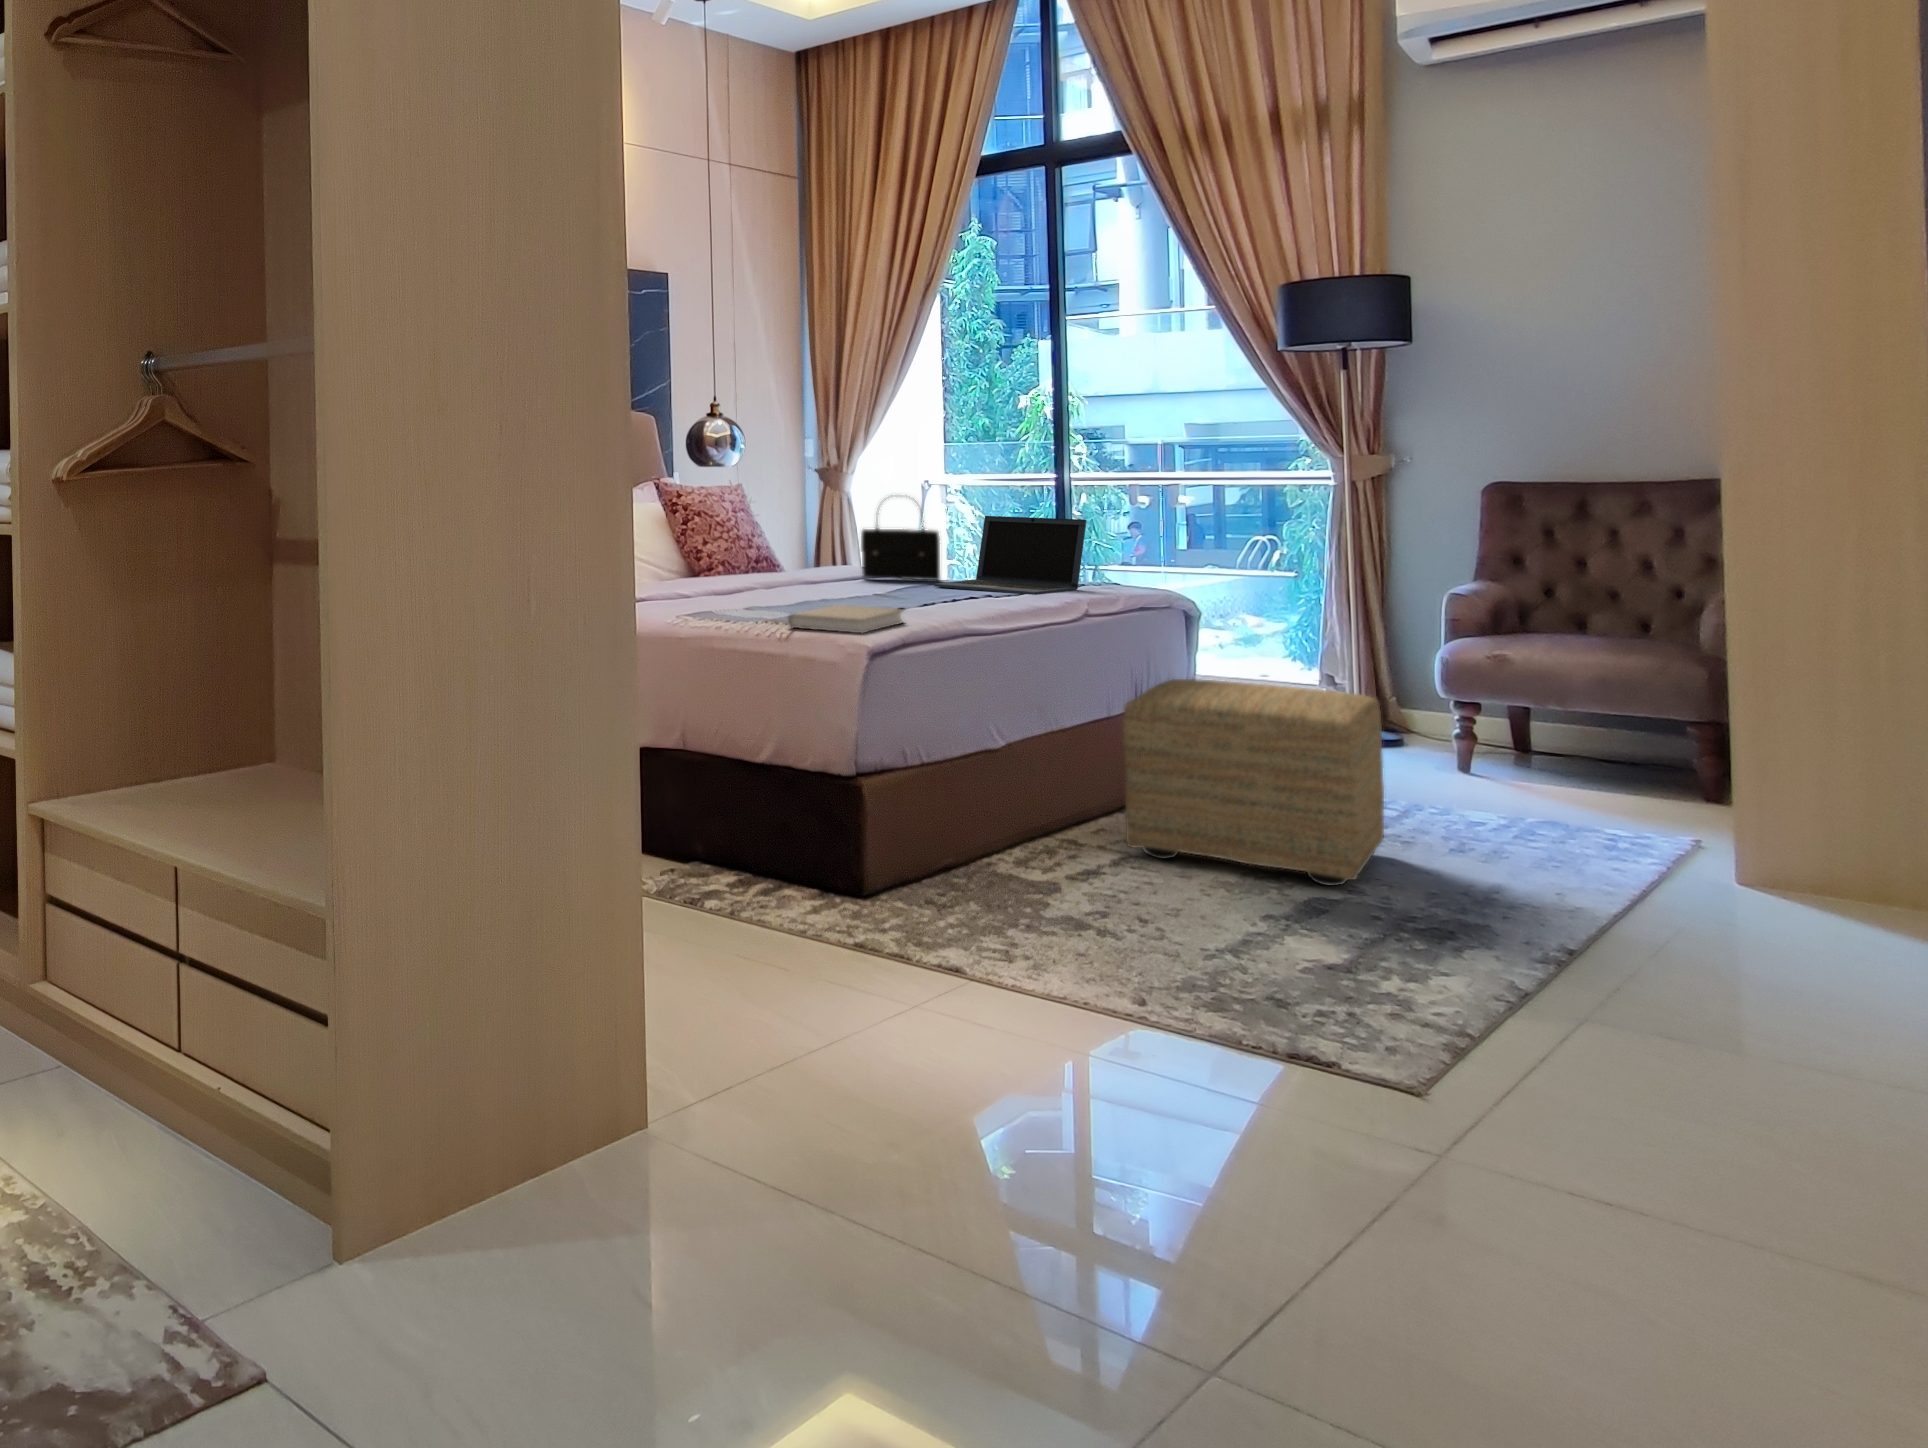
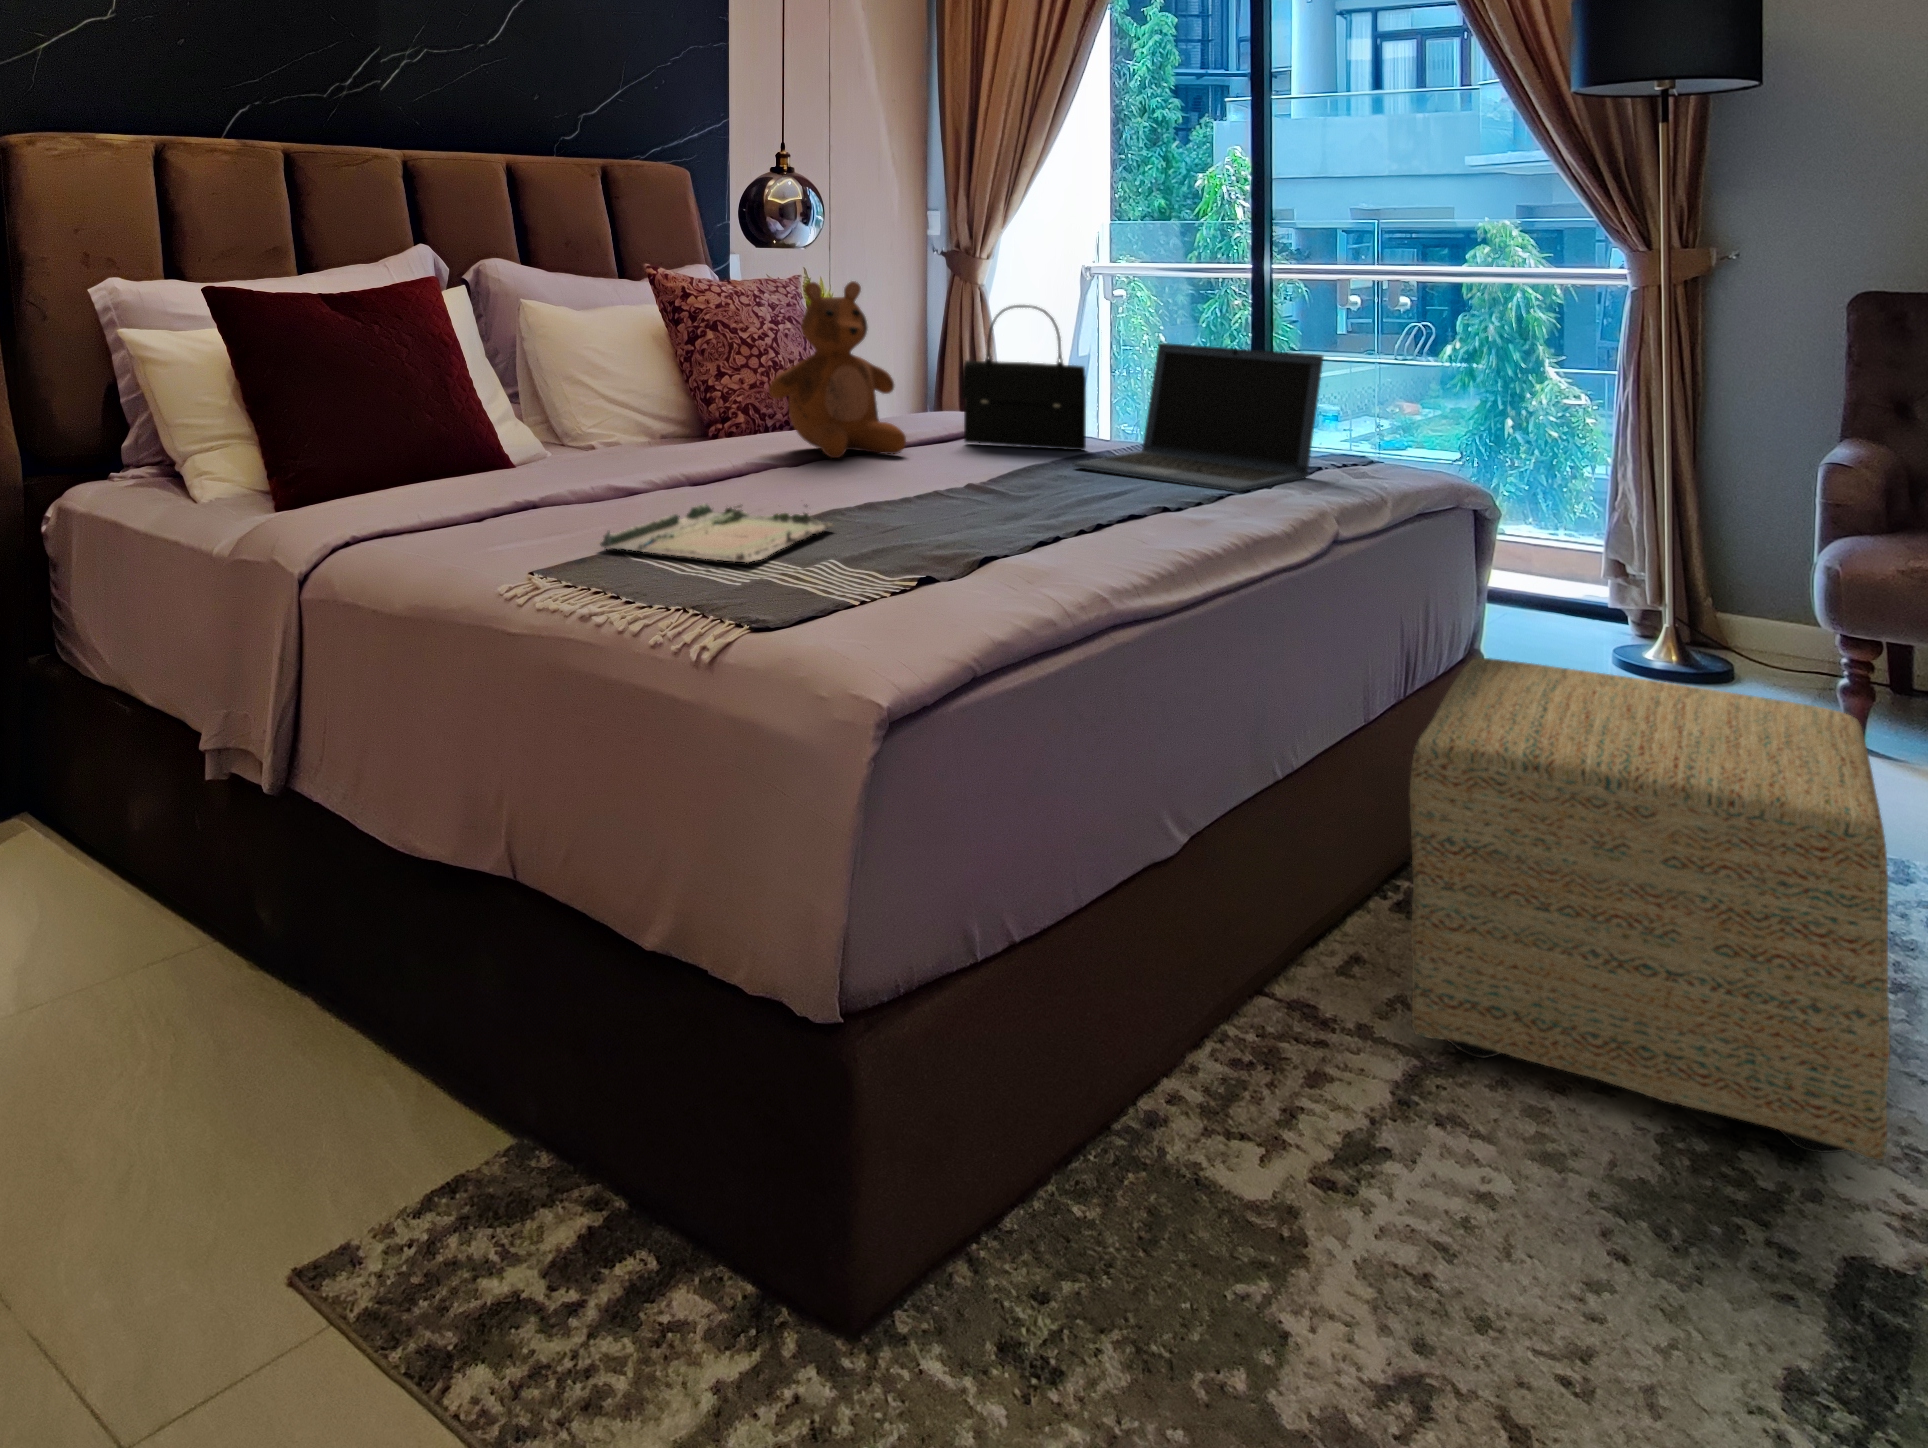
teddy bear: none [744,482,830,584] -> present [769,281,906,458]
tray: none [698,591,813,613] -> present [600,503,833,563]
book: present [788,605,903,633] -> none [727,554,991,656]

